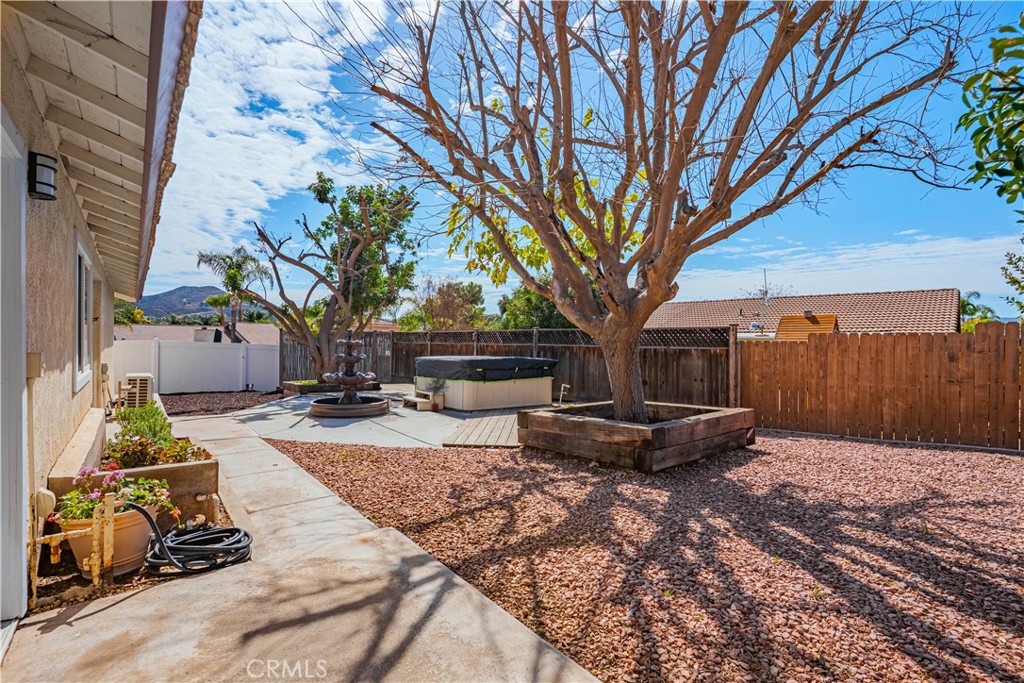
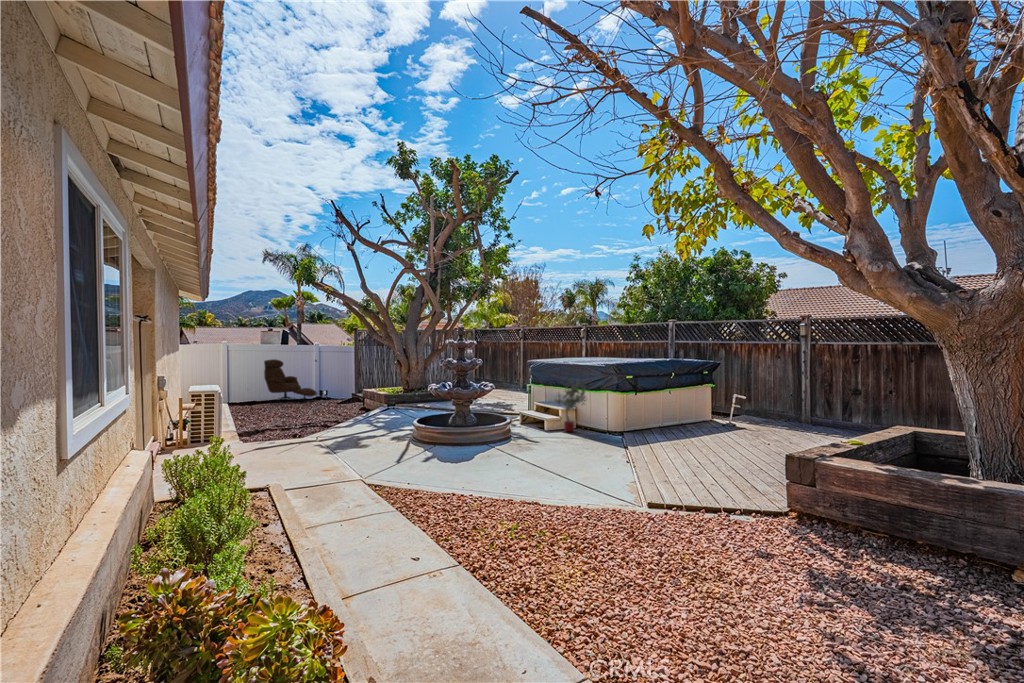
lounge chair: none [193,355,241,393] -> present [264,359,317,403]

